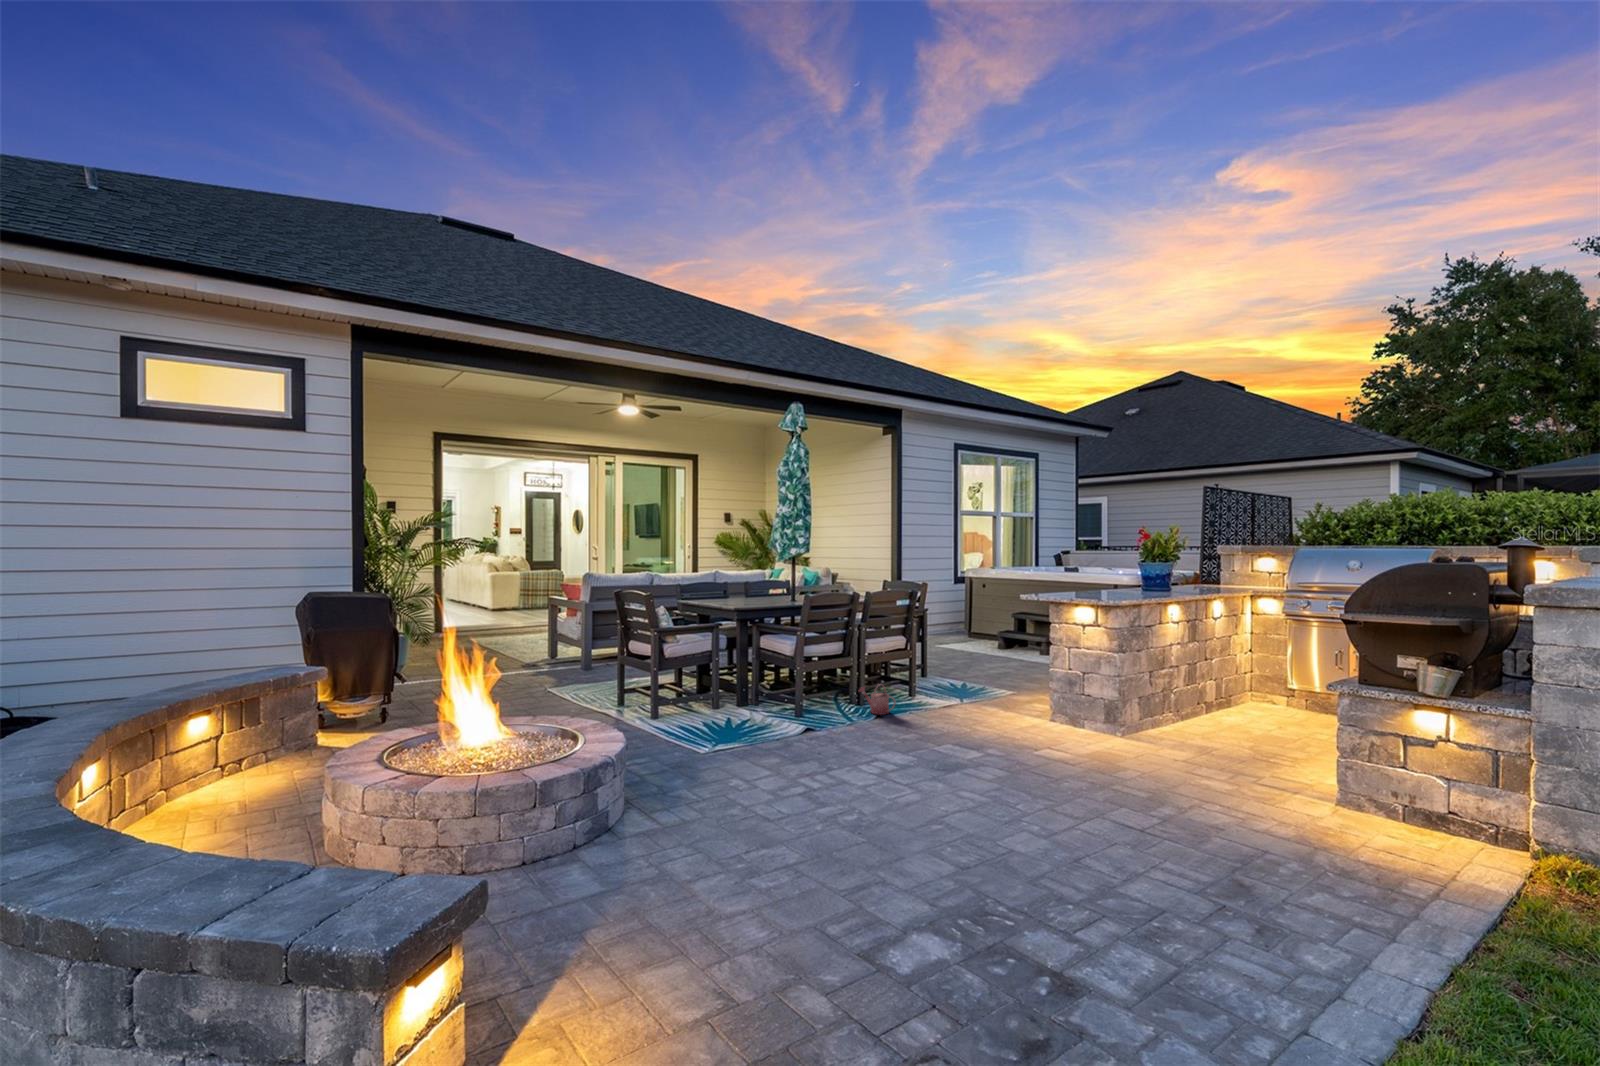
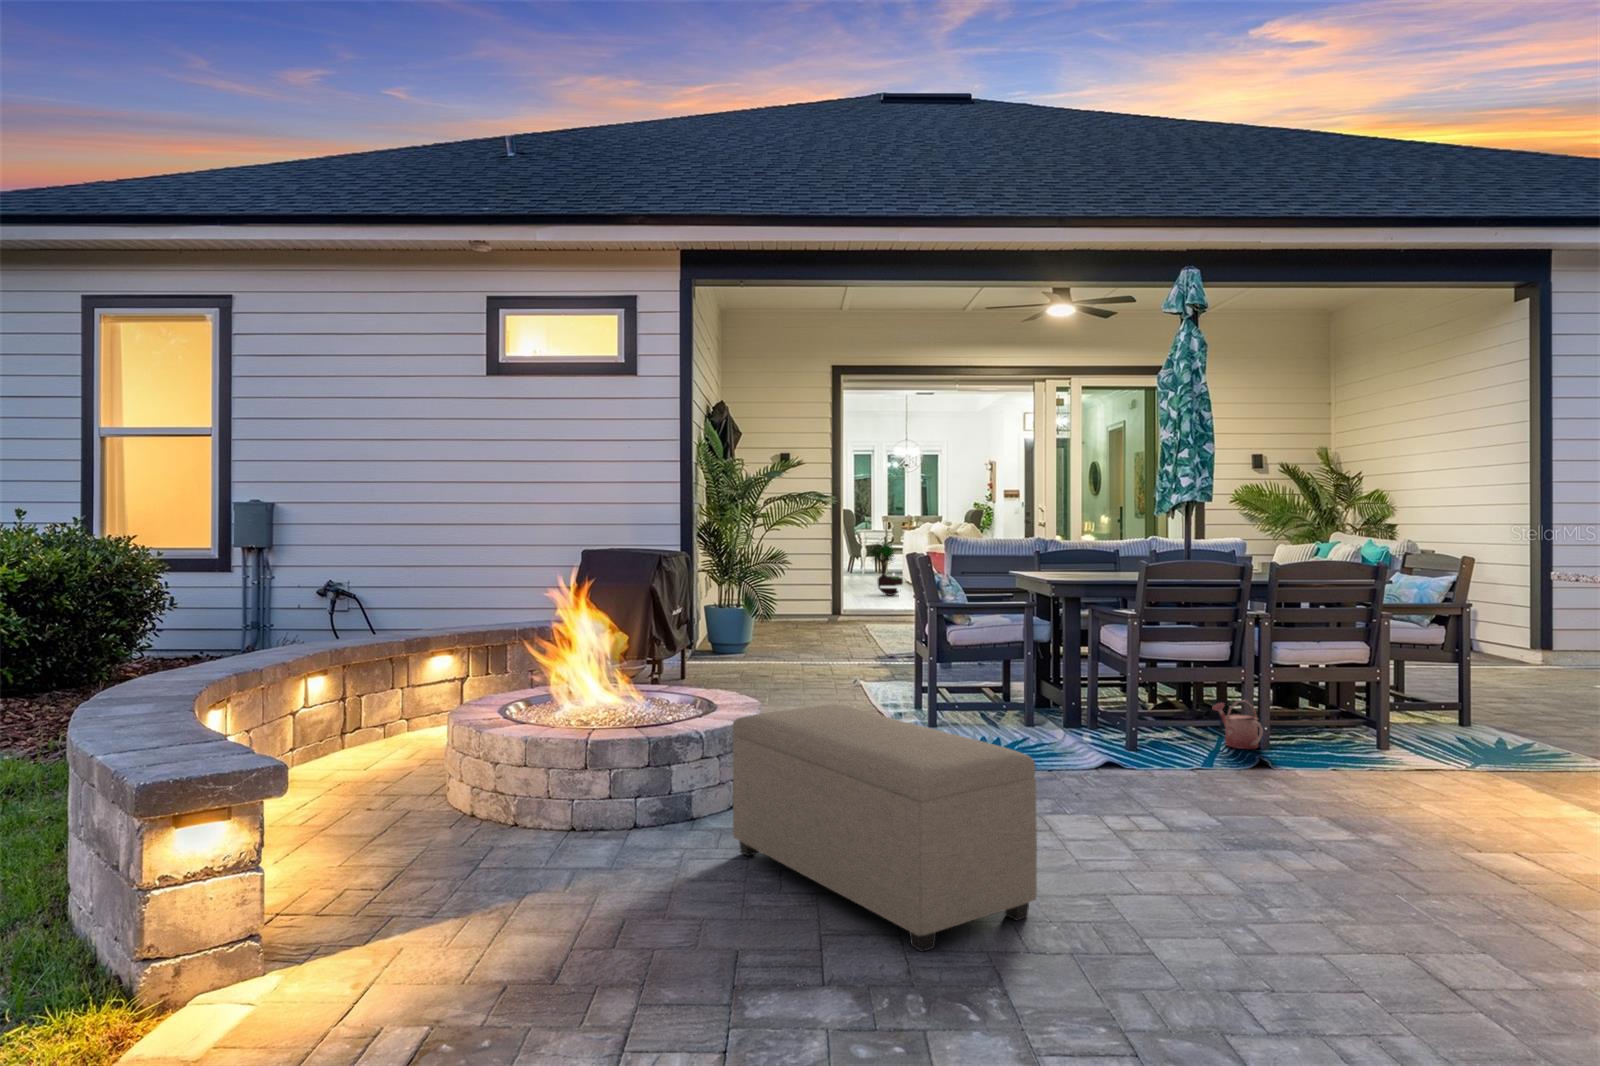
potted tree: none [469,569,503,617] -> present [868,542,903,595]
ottoman: none [691,722,936,888] -> present [732,704,1037,951]

